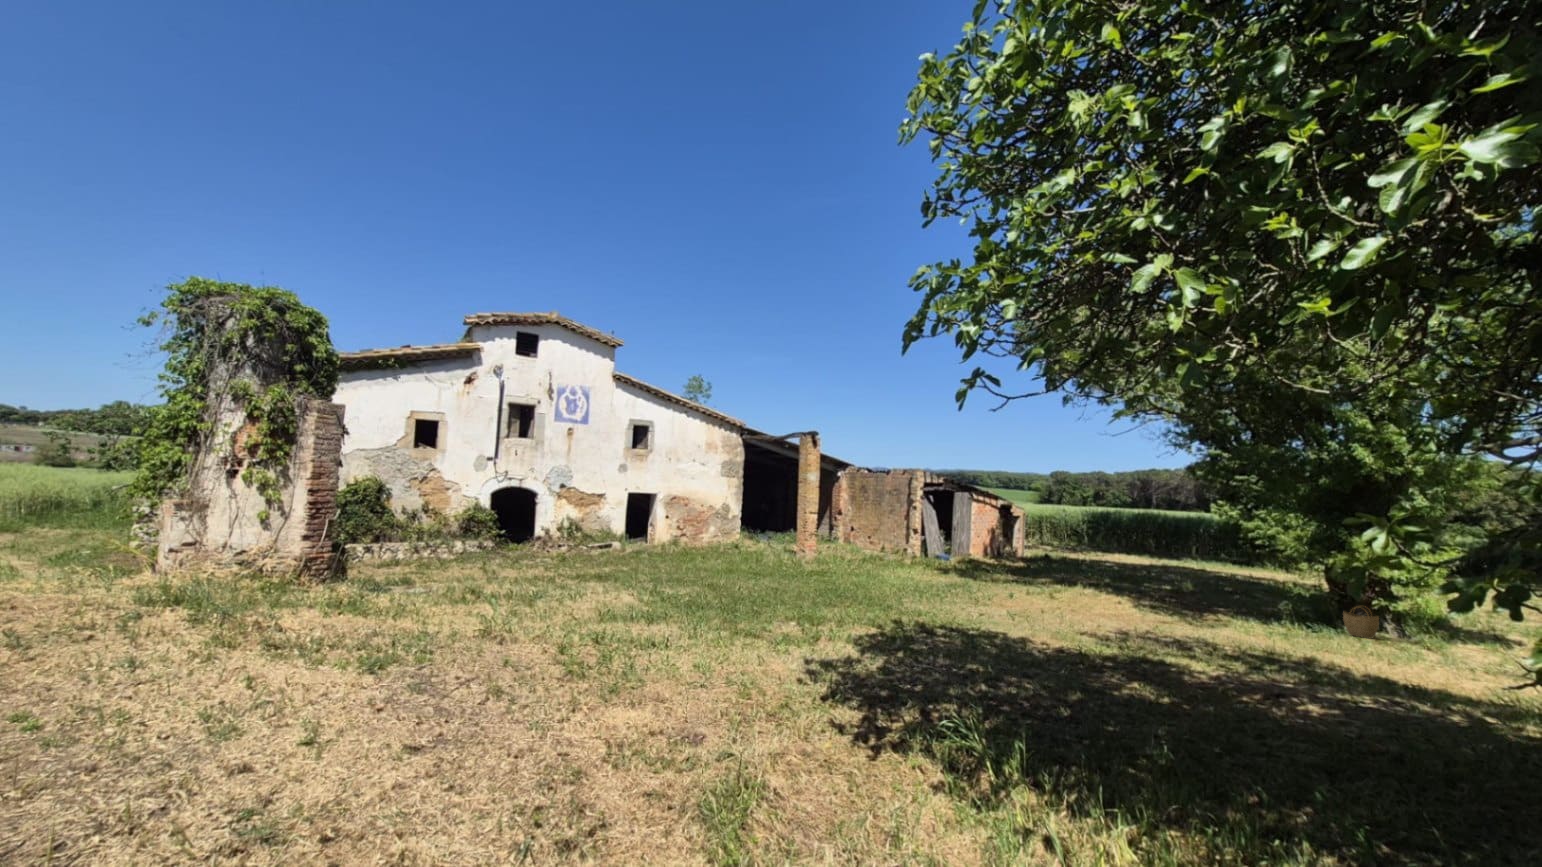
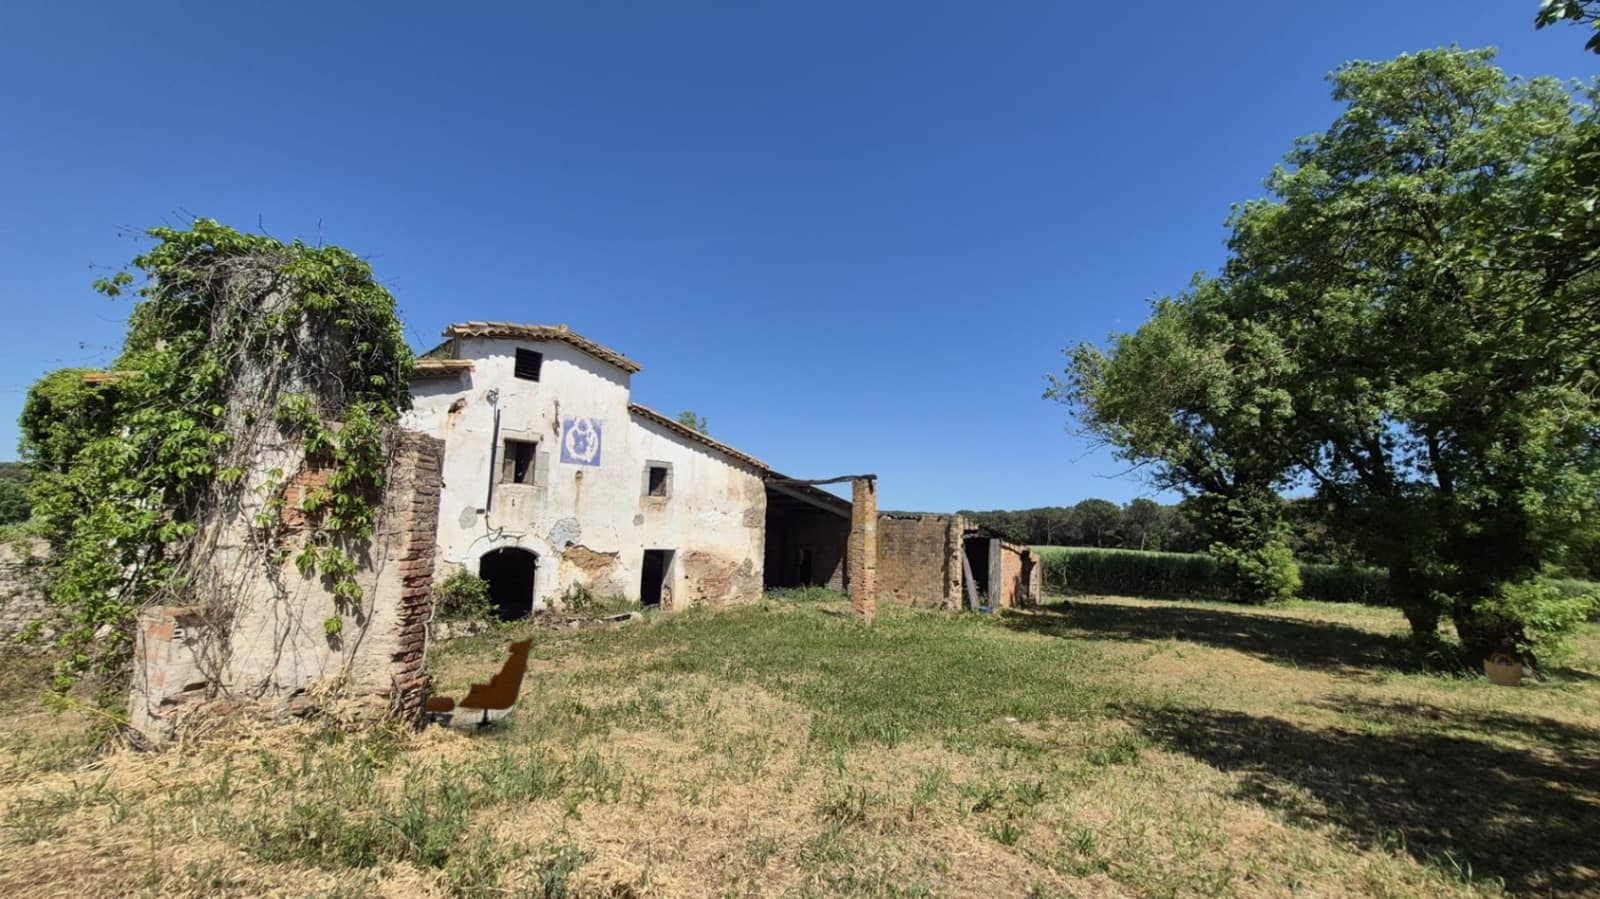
lounge chair: none [340,535,412,595] -> present [426,638,533,737]

